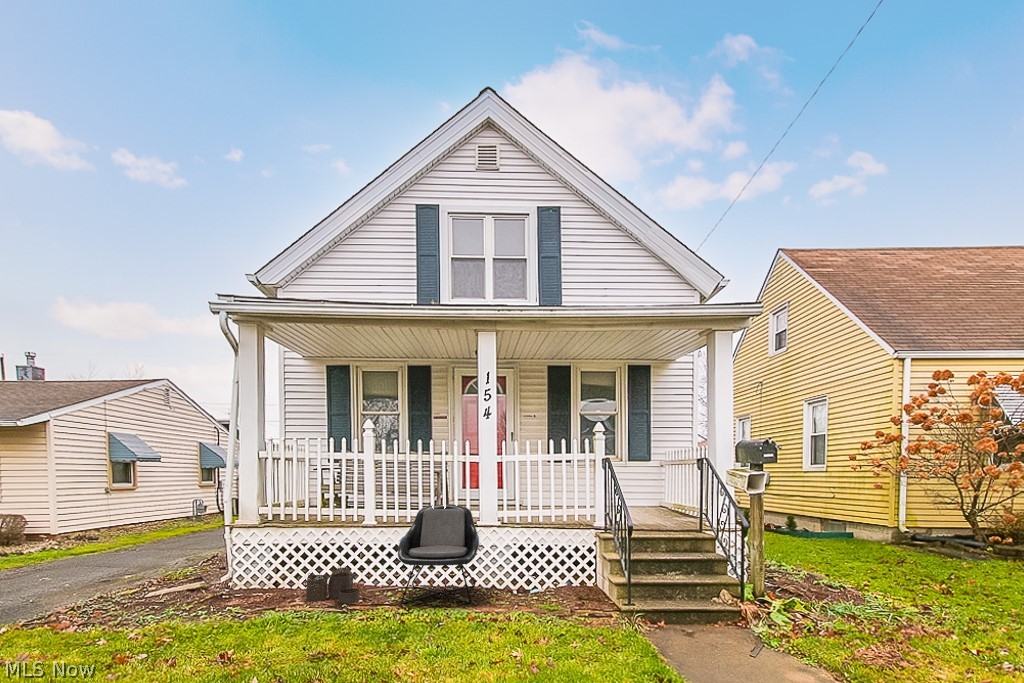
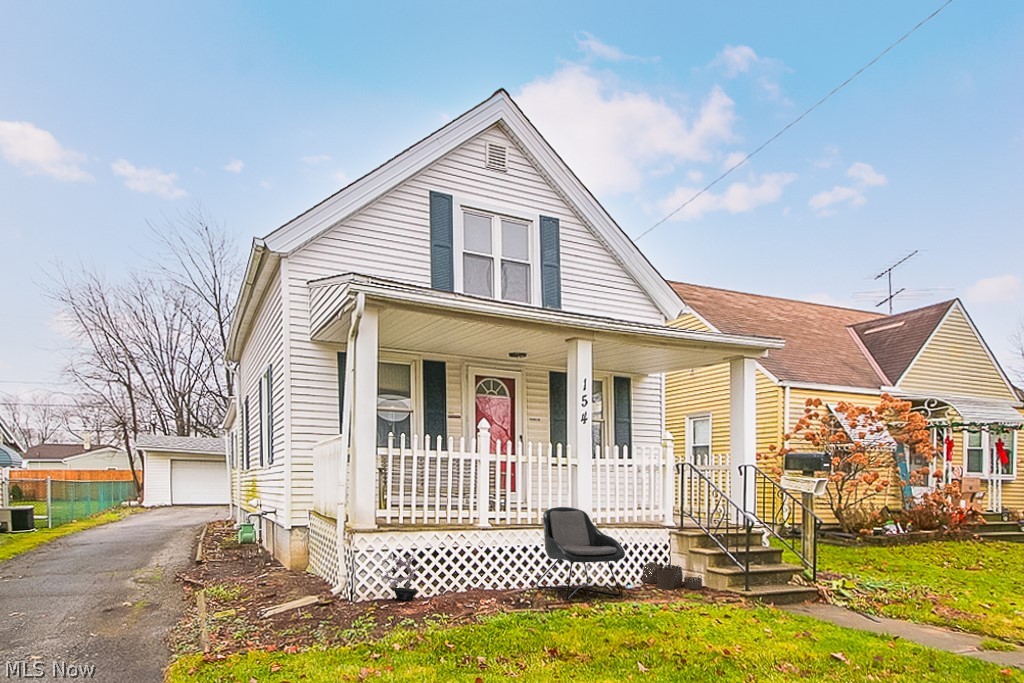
potted plant: none [239,545,286,592] -> present [380,552,421,600]
woven basket: present [306,567,360,604] -> present [642,561,702,590]

